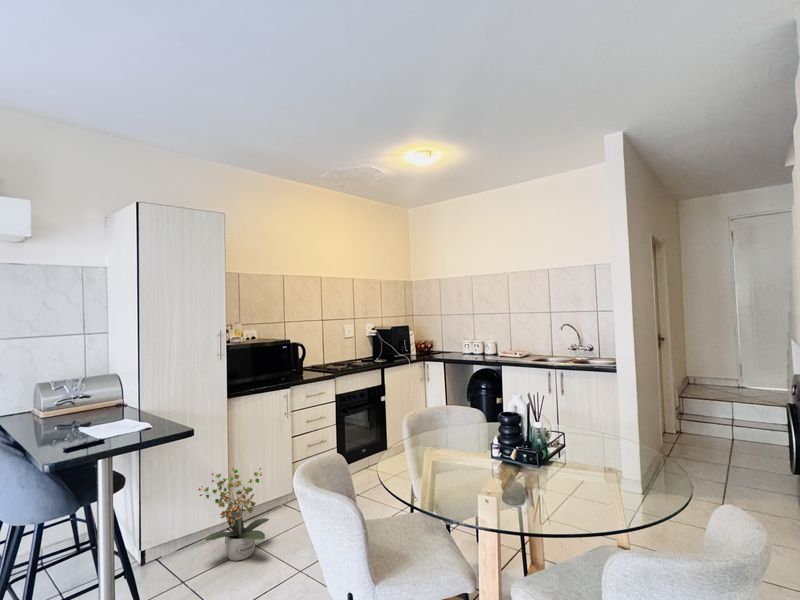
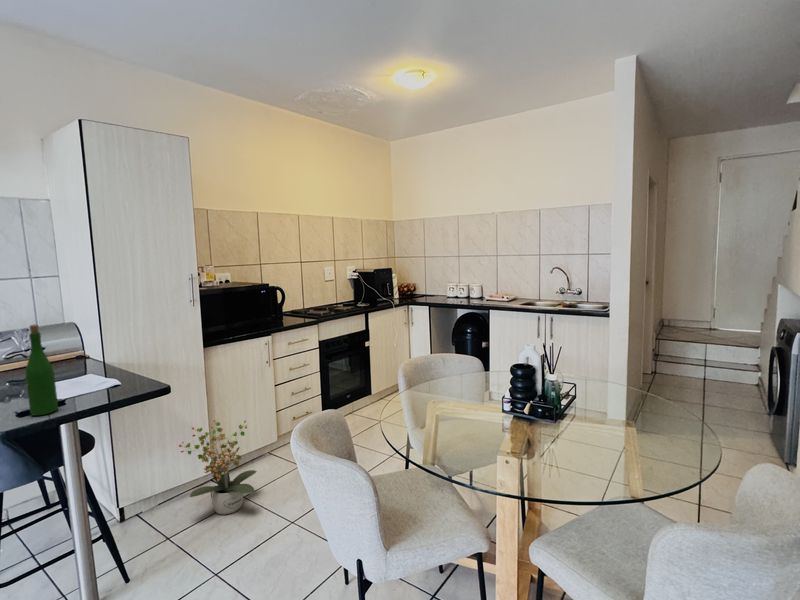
wine bottle: none [76,372,99,451] -> present [25,325,58,415]

